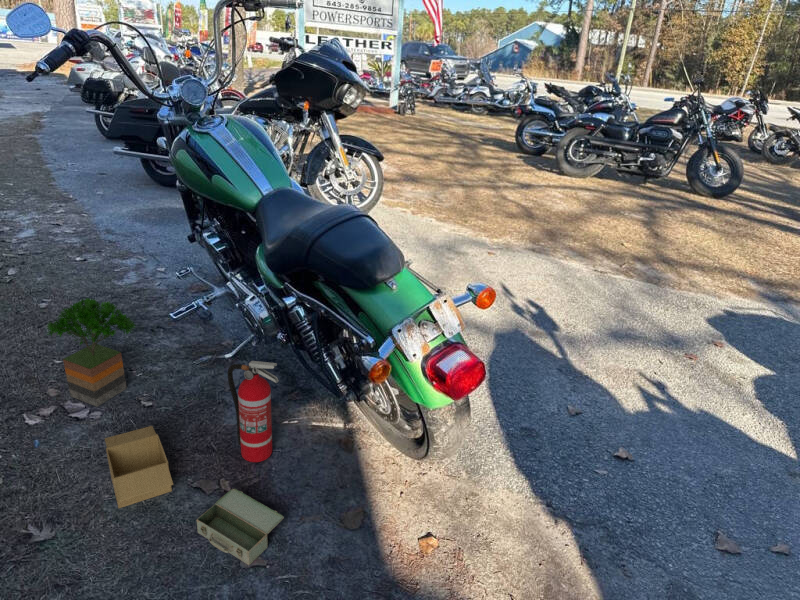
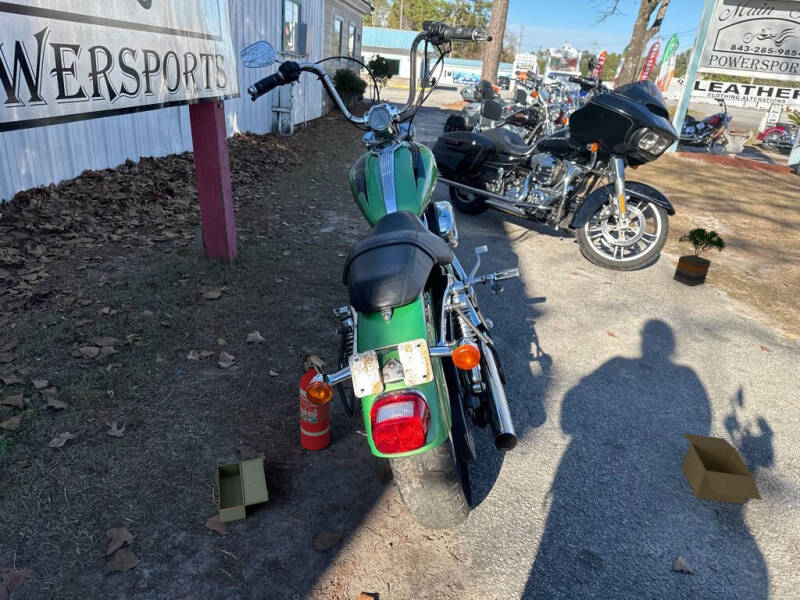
potted tree: present [47,298,135,407] -> present [674,228,726,286]
cardboard box: present [105,426,173,508] -> present [682,433,761,504]

